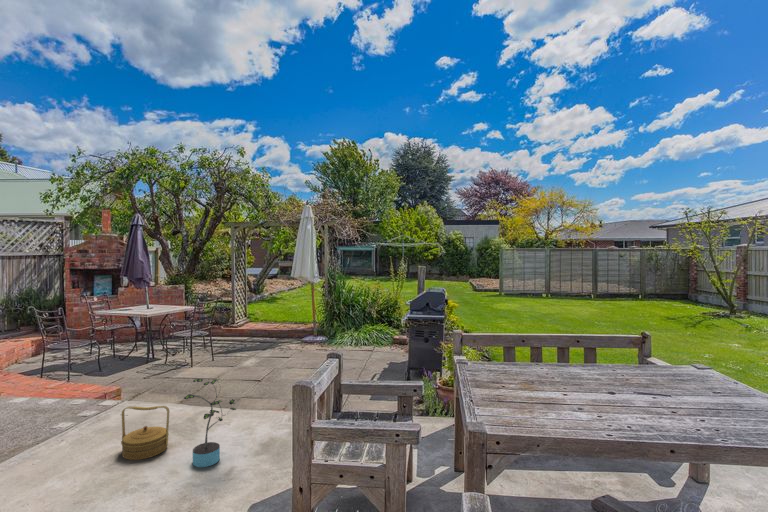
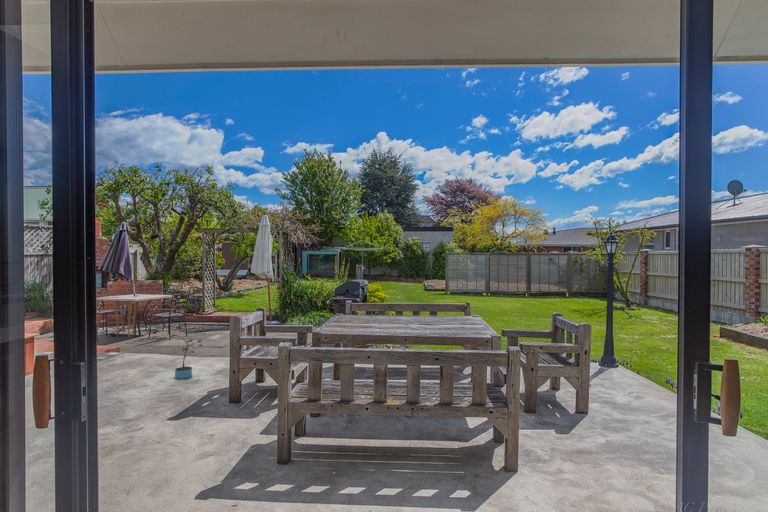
side table: none [120,310,151,364] -> present [115,301,137,336]
basket: present [121,406,169,460] -> none [130,345,160,376]

